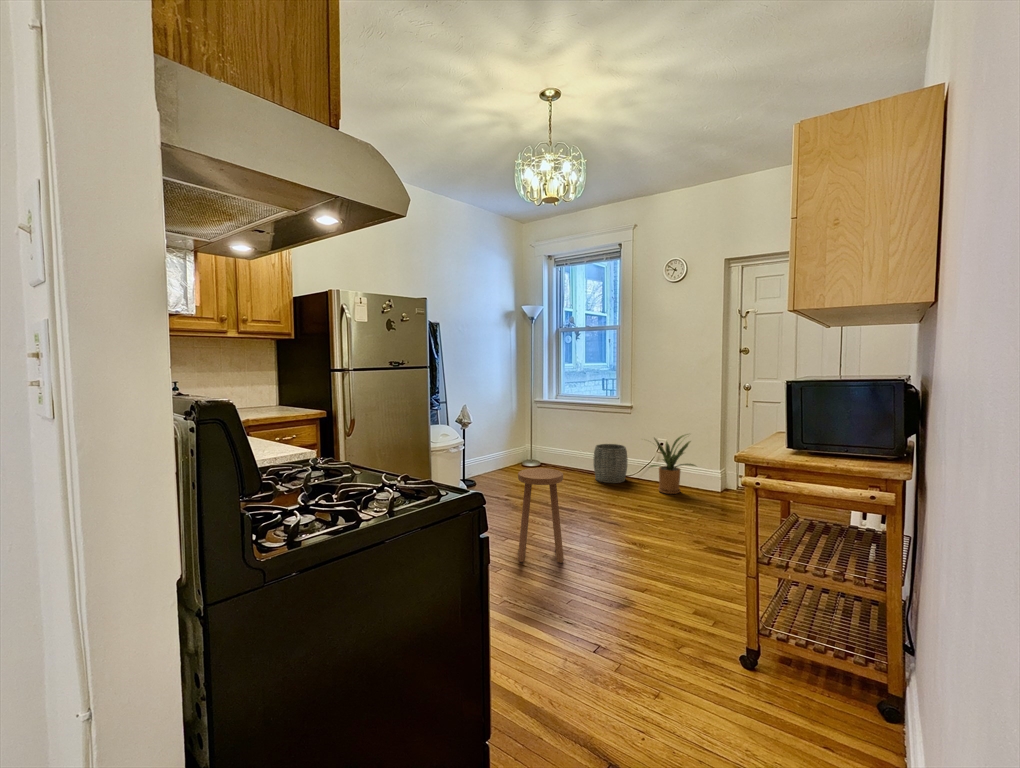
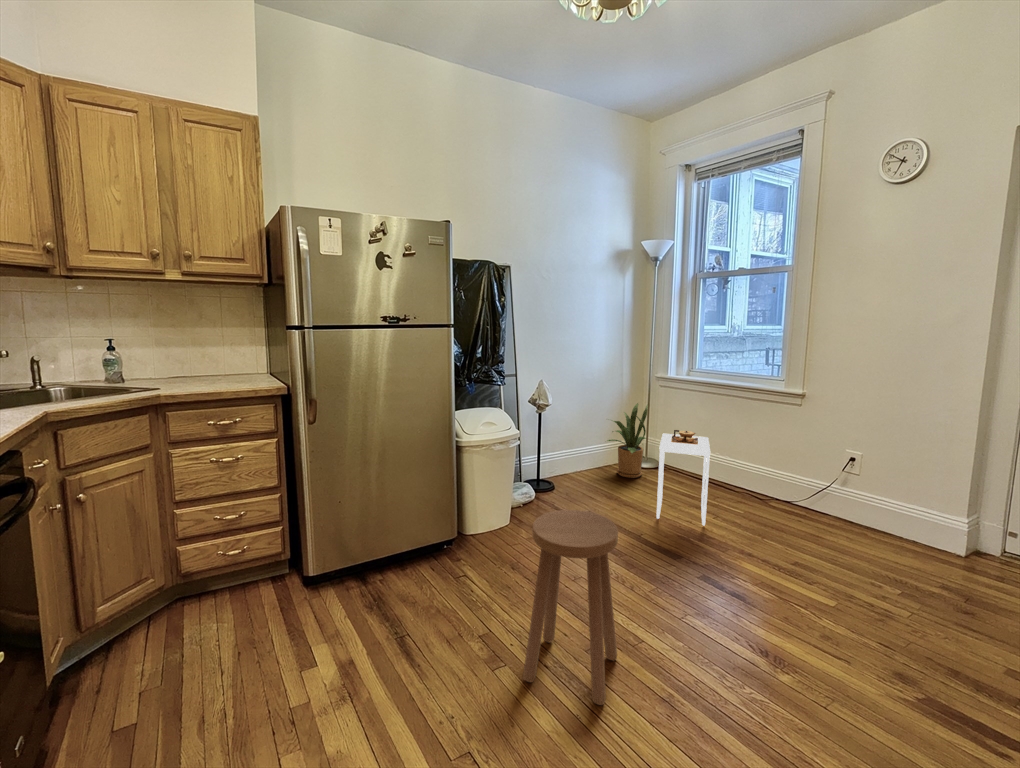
side table: none [551,433,584,492] -> present [657,430,710,526]
house plant: present [649,434,695,494] -> present [607,403,648,478]
woven basket: present [594,444,628,483] -> none [733,450,792,515]

